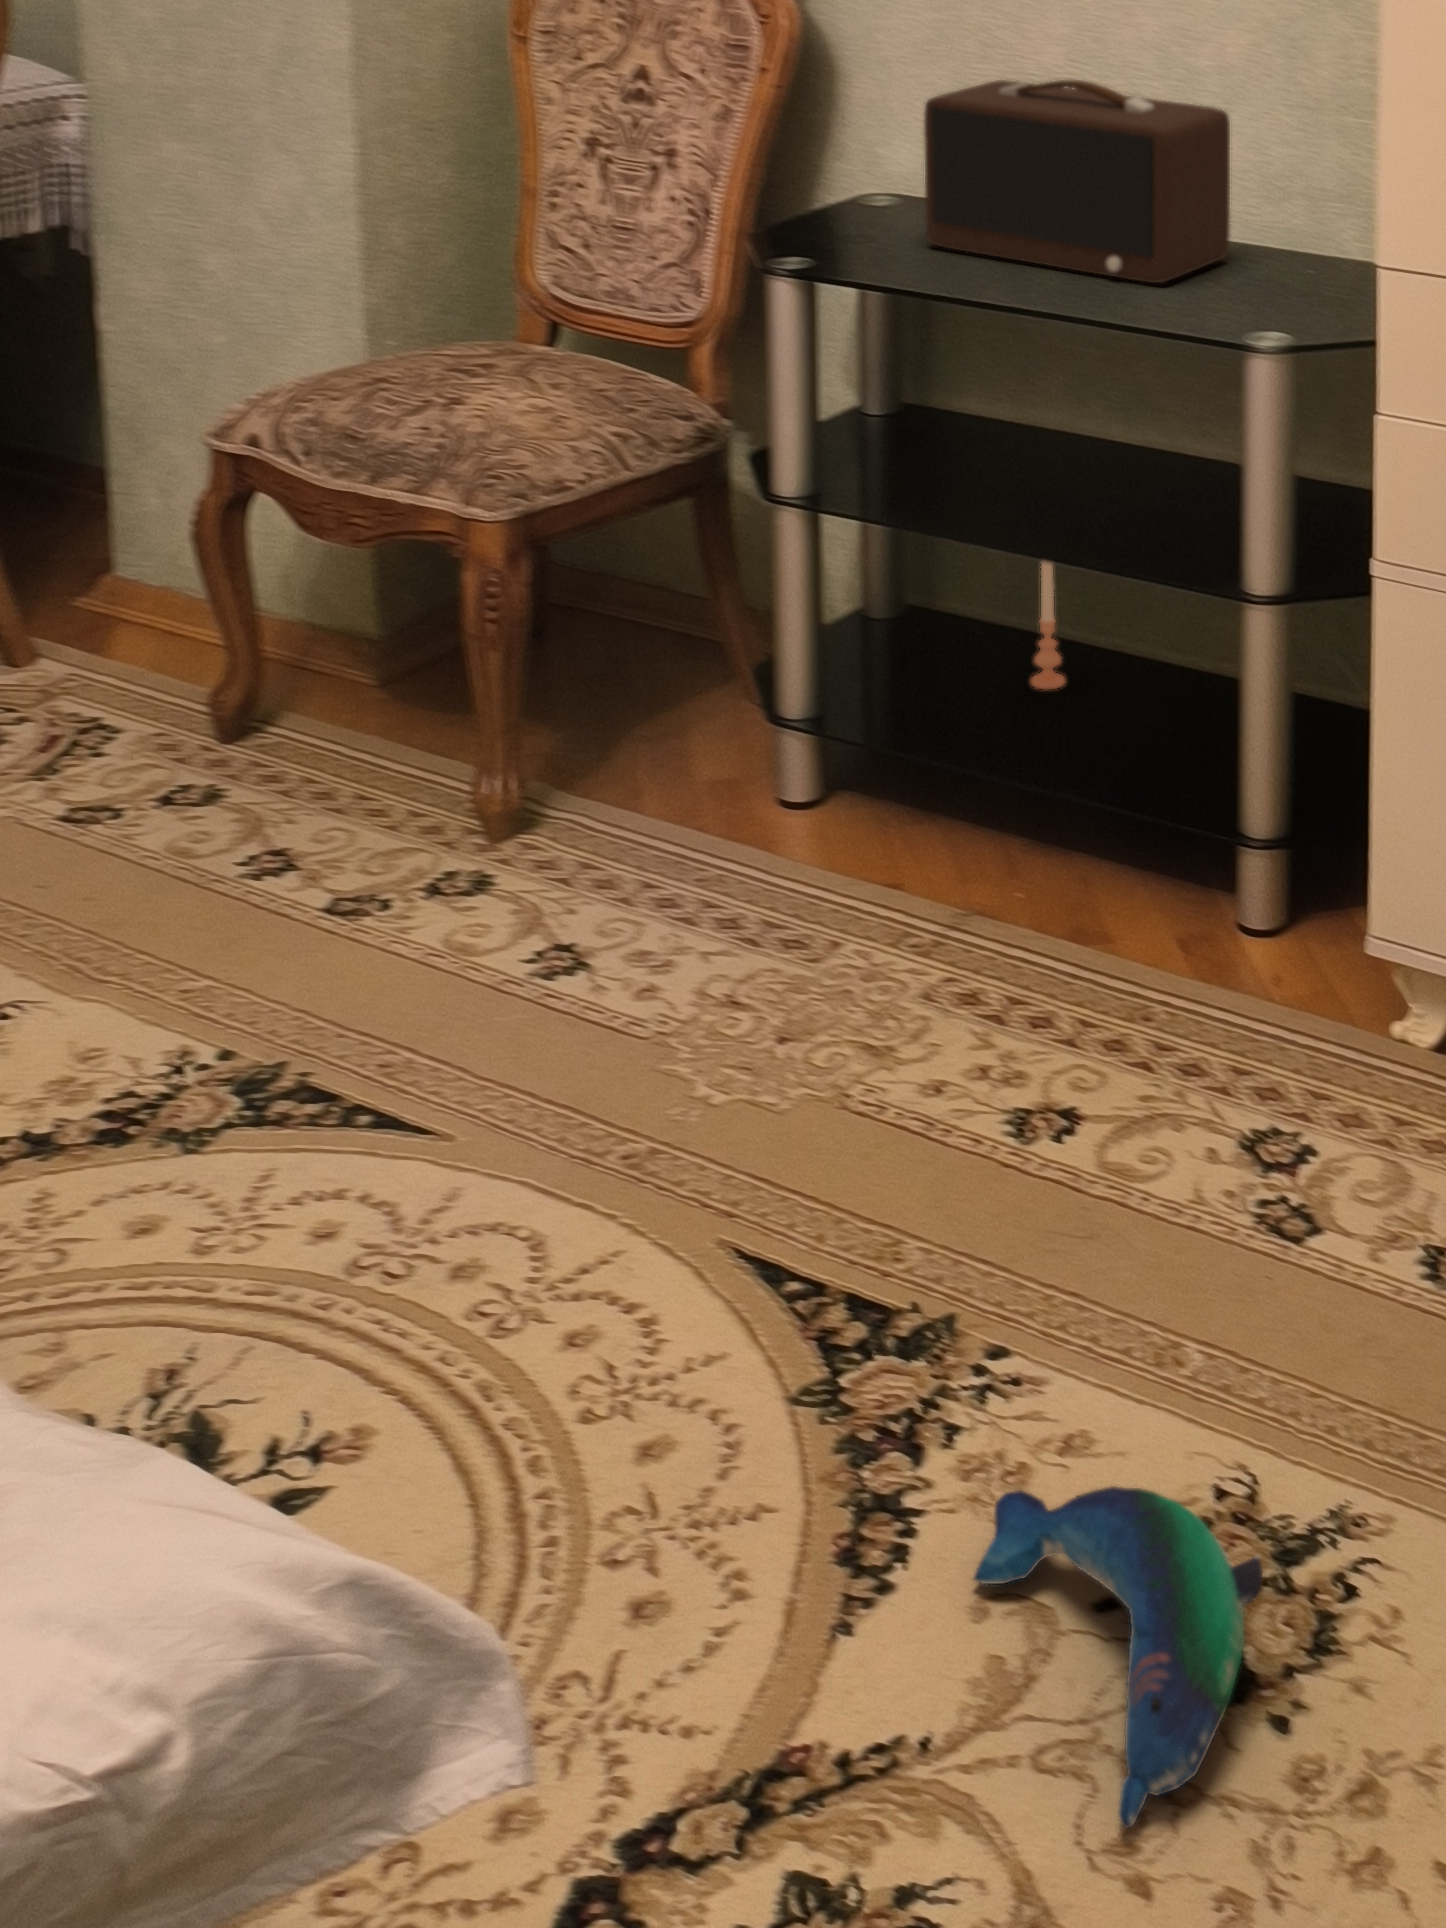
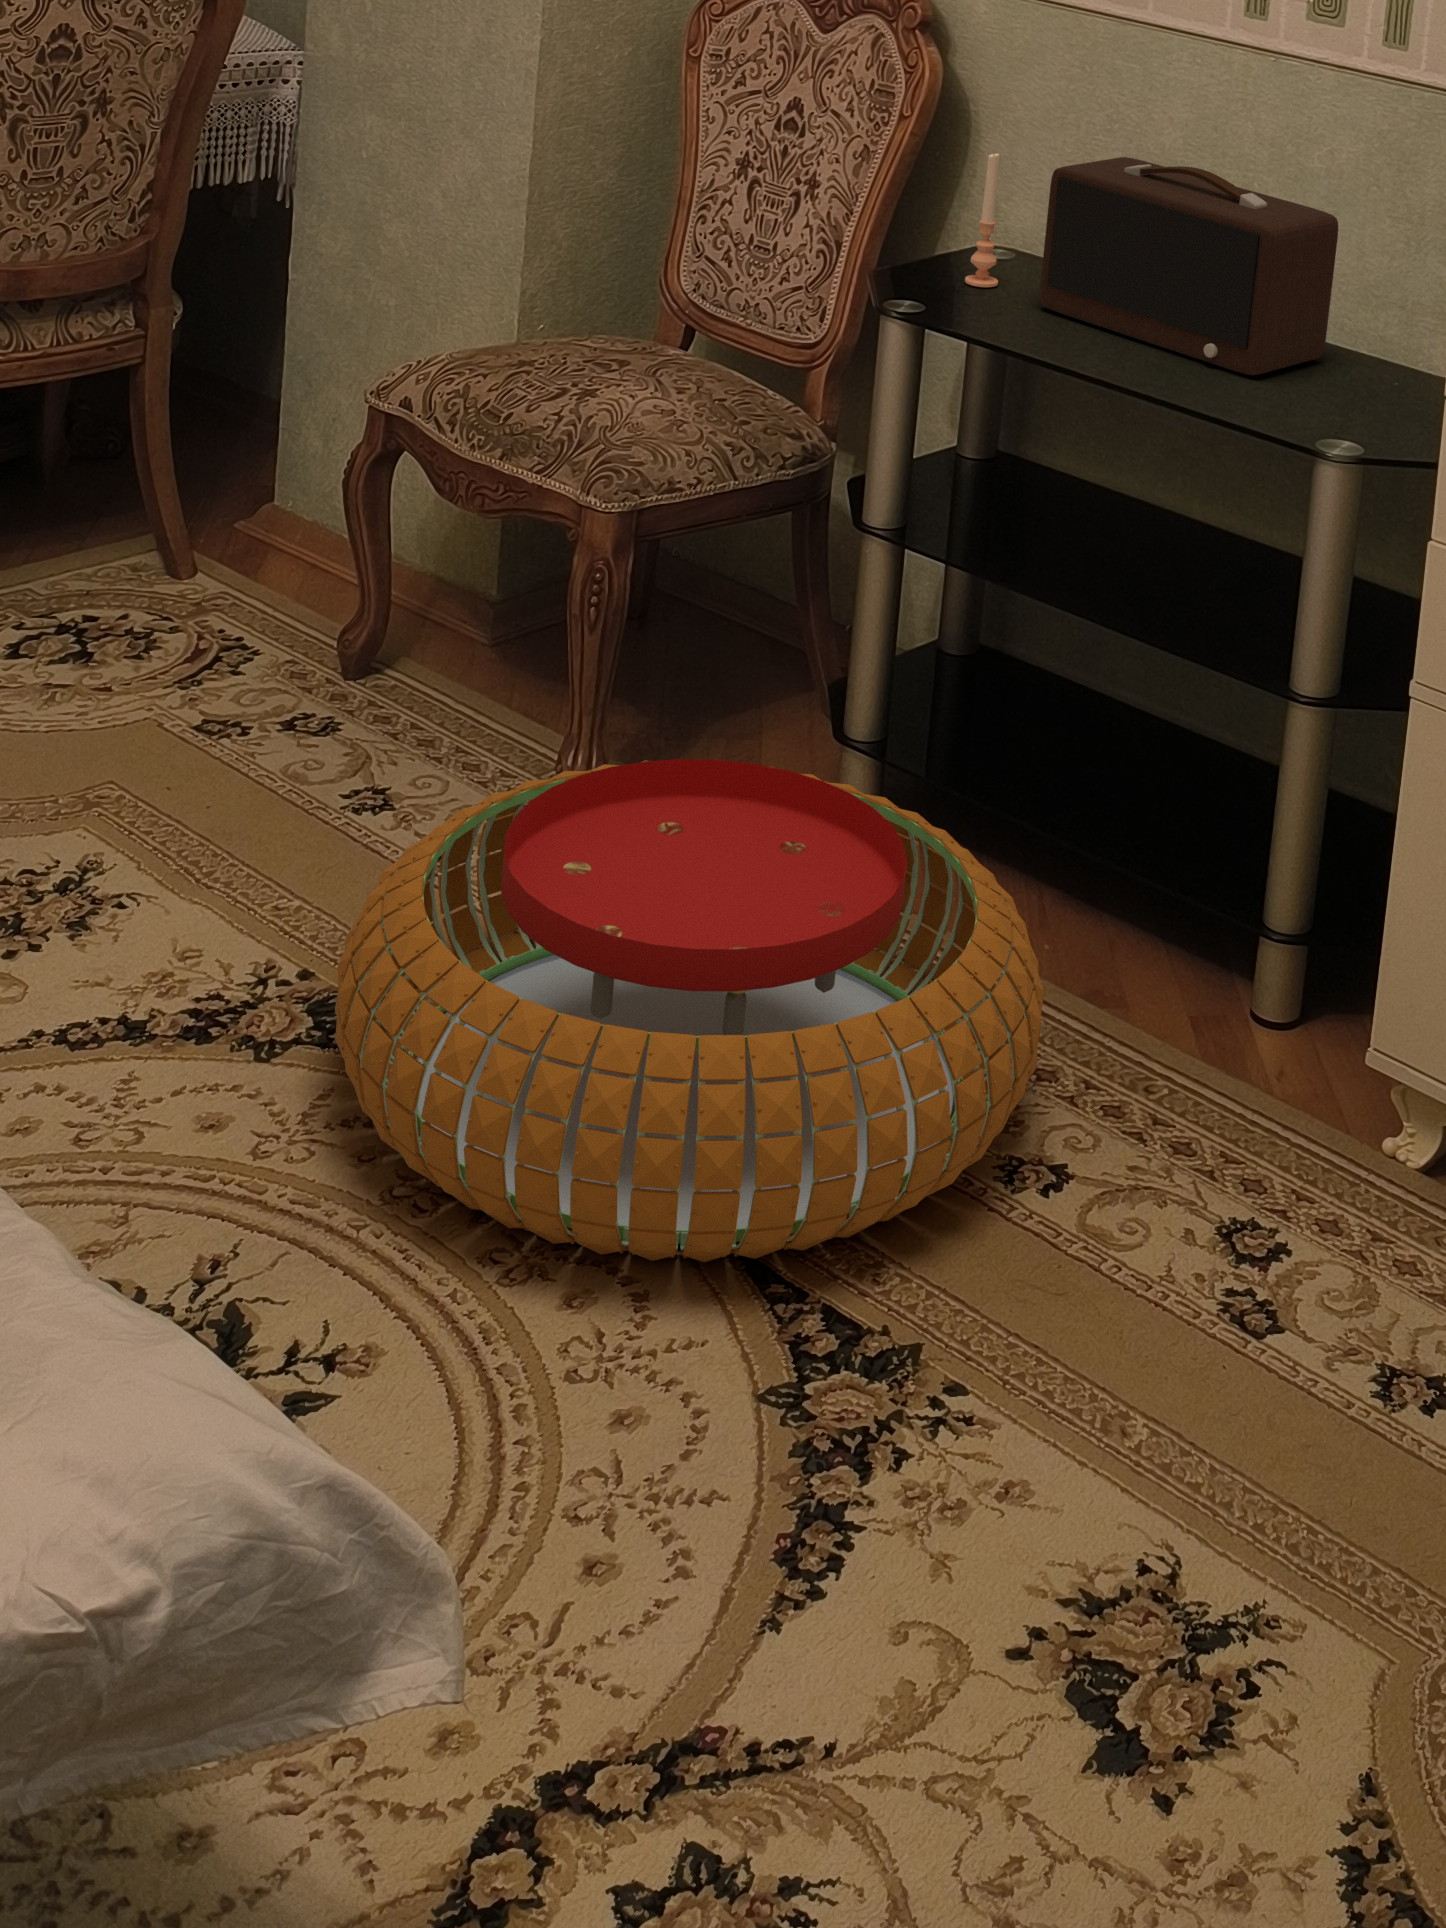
candle: present [1031,562,1065,690] -> present [965,154,999,287]
pouf: none [264,756,1030,1283] -> present [335,759,1044,1262]
plush toy: present [973,1486,1263,1828] -> none [897,1525,1167,1870]

